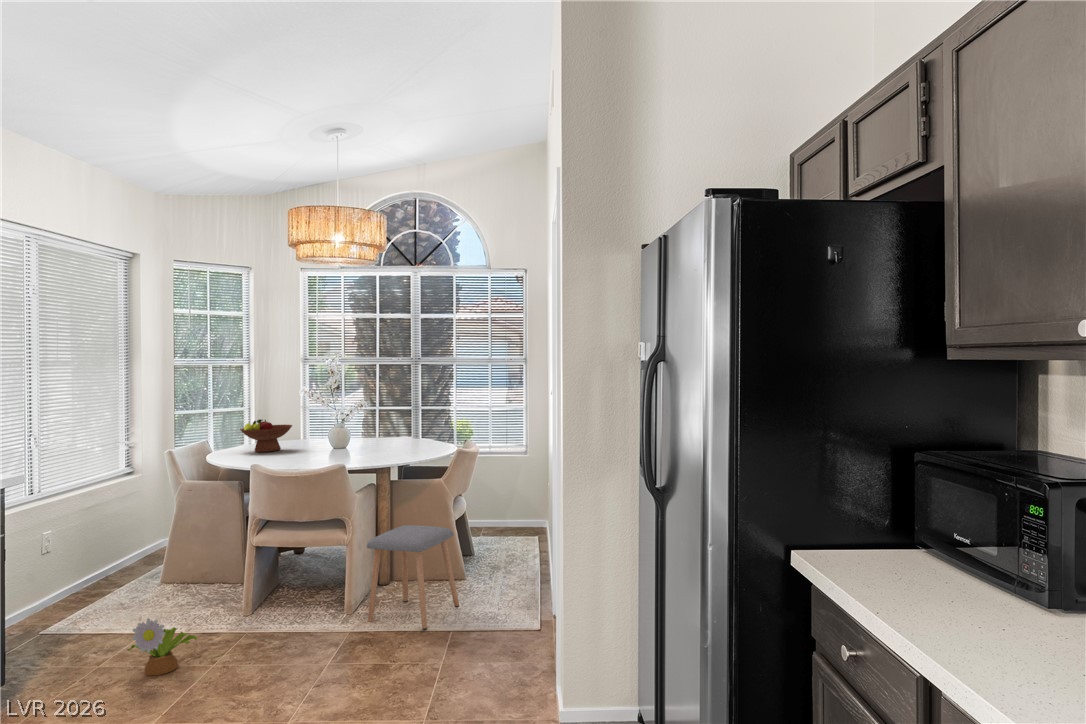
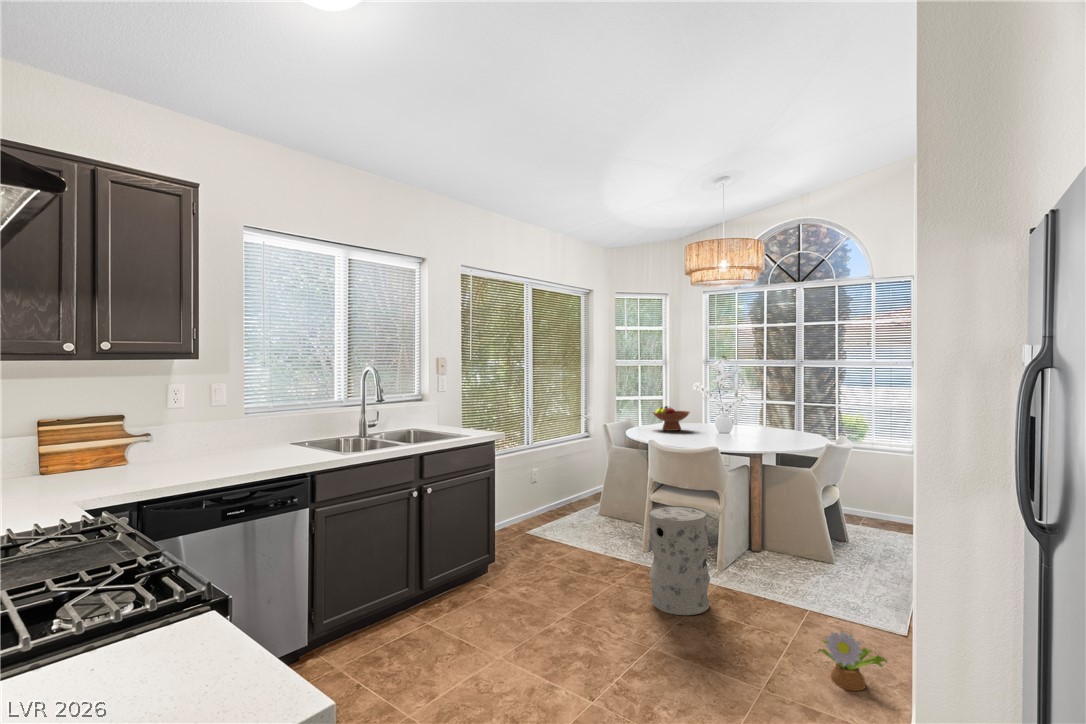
stool: present [367,525,459,630] -> none [734,506,820,601]
trash can: none [267,541,347,679] -> present [648,506,710,615]
decorative plant: present [127,618,197,676] -> present [815,630,887,691]

